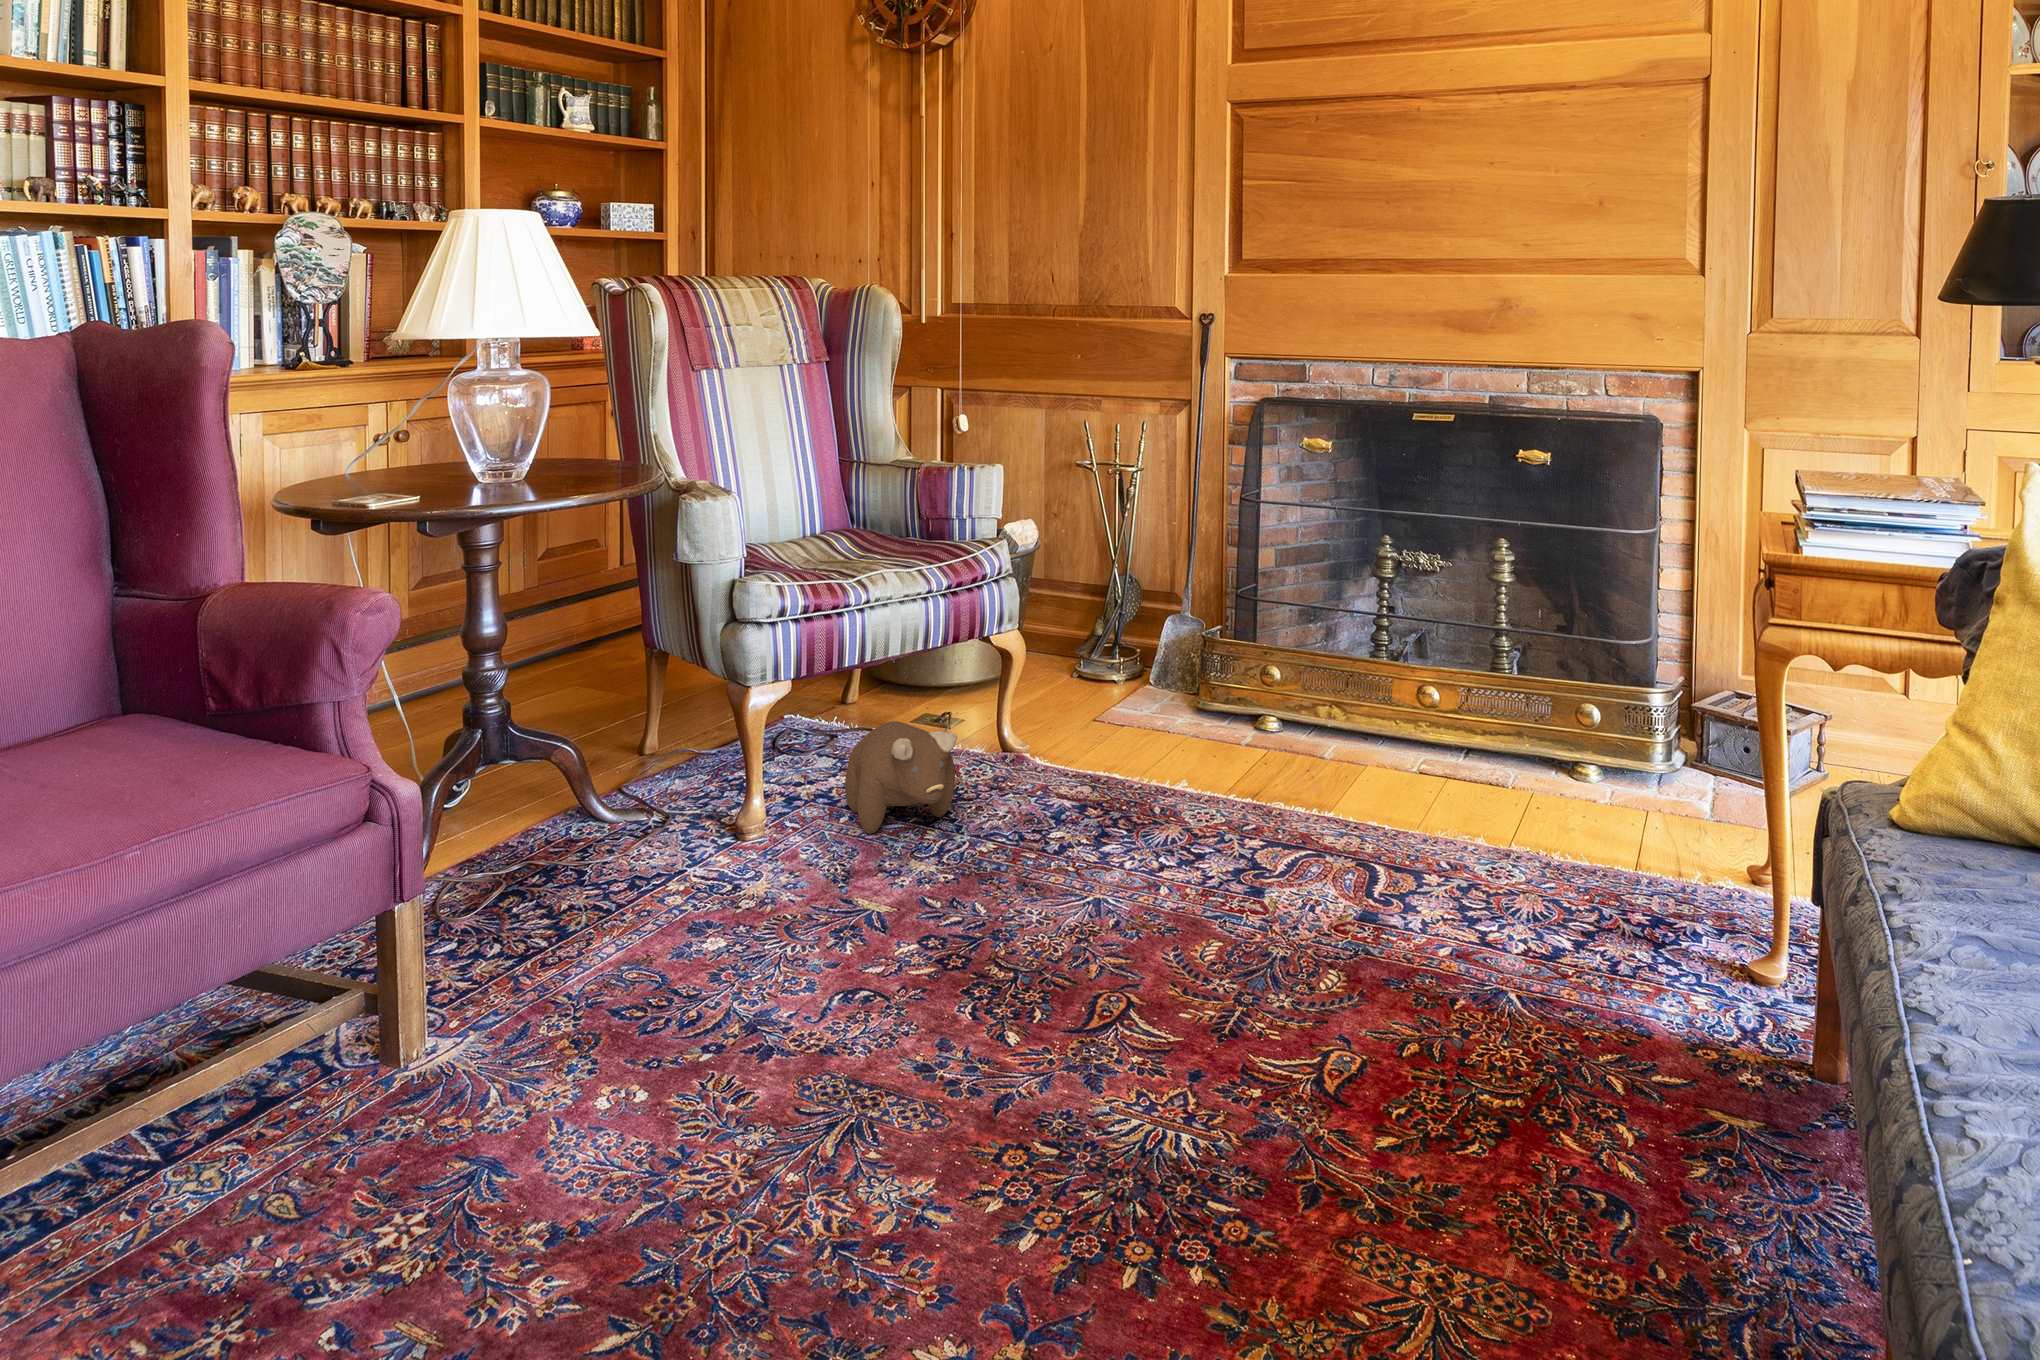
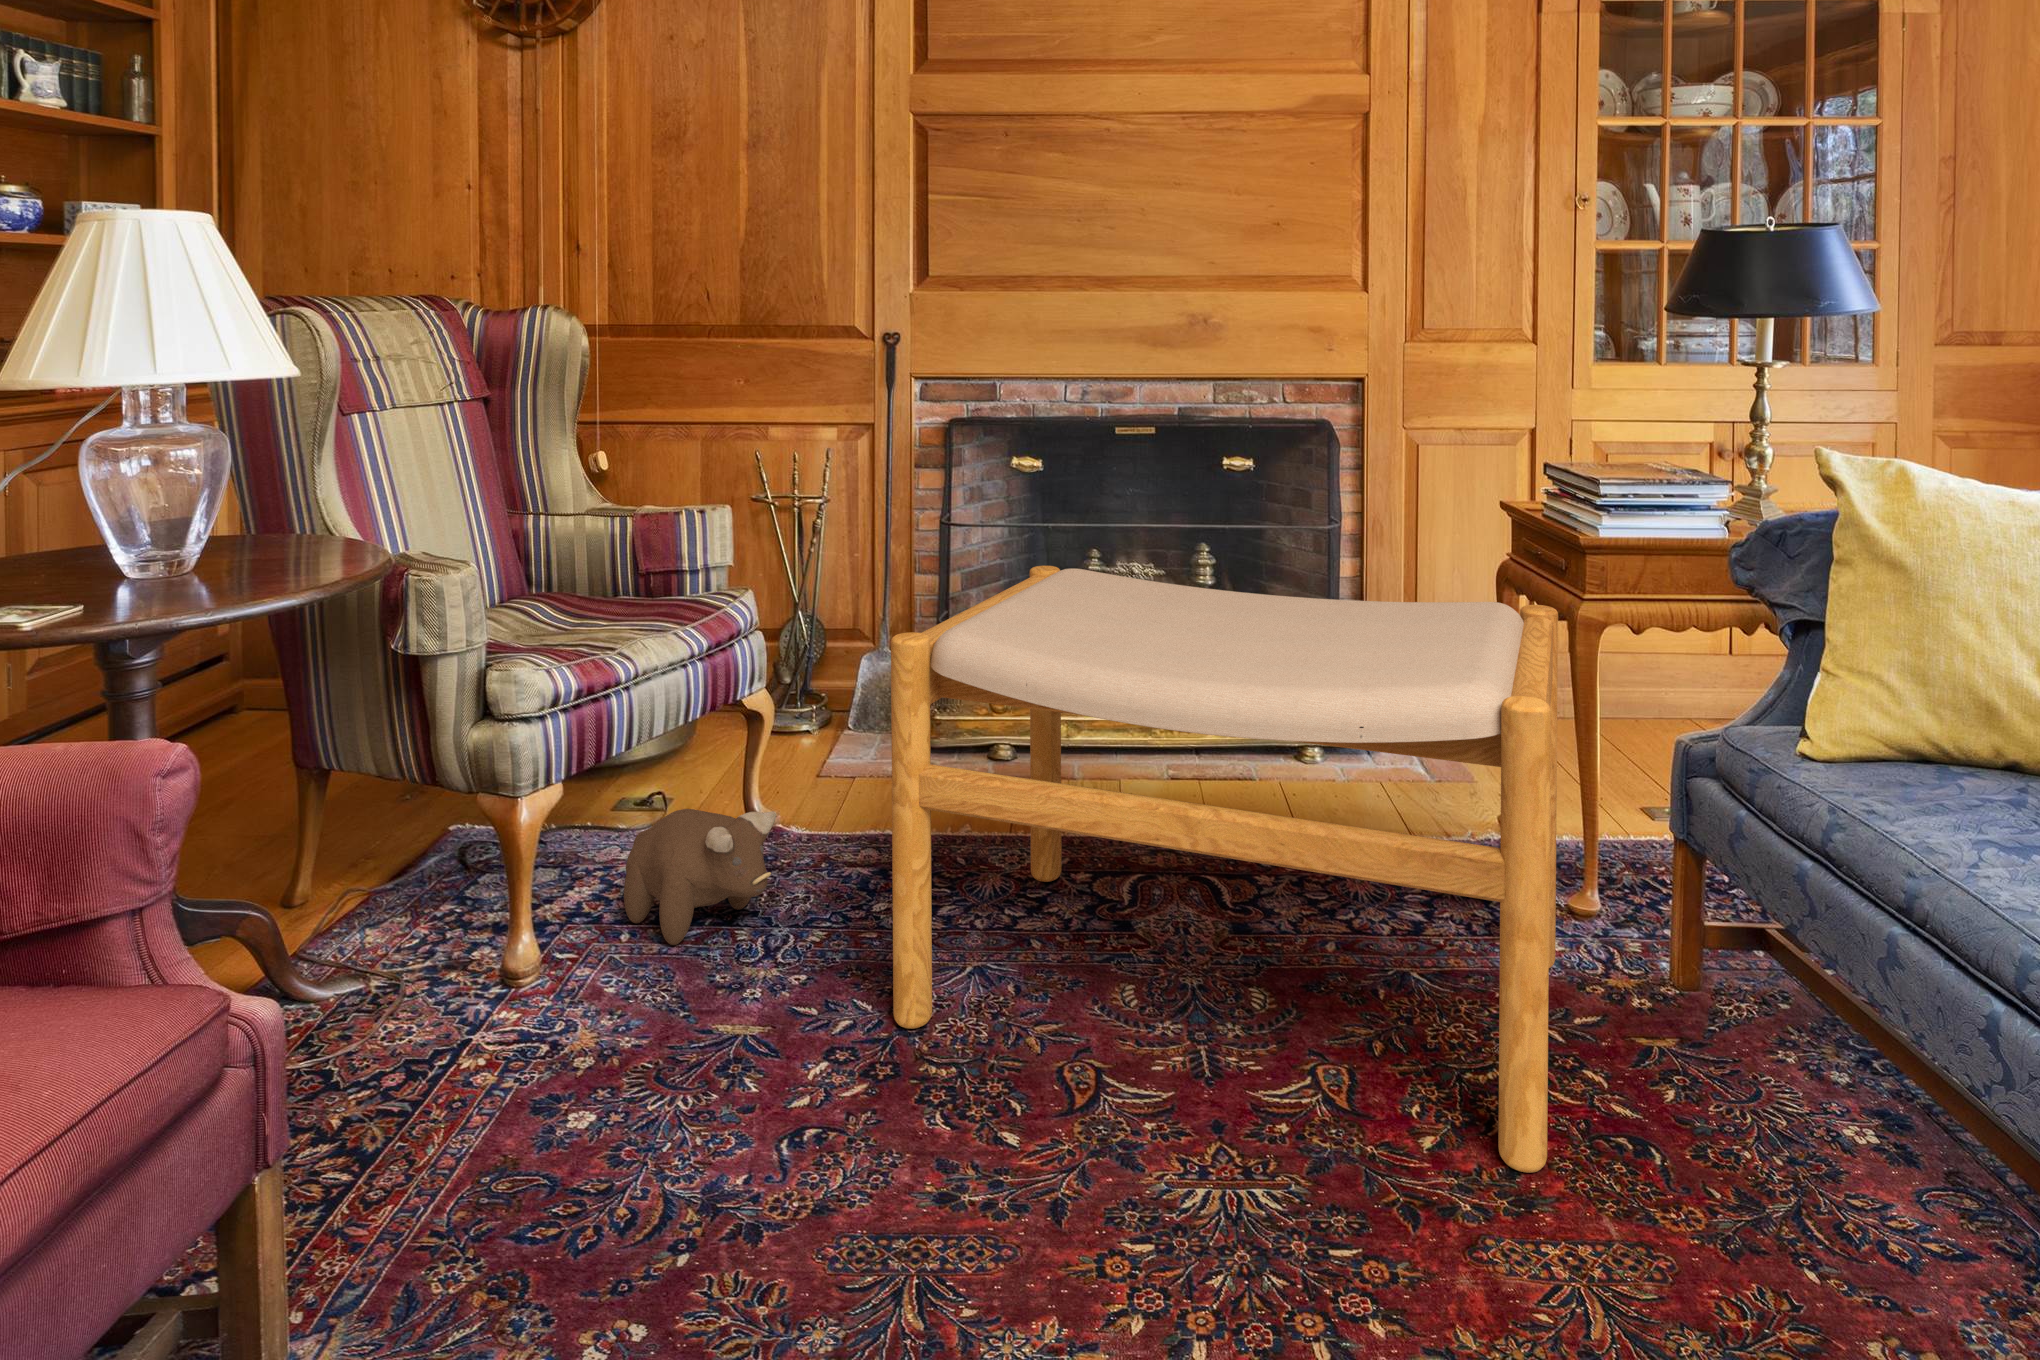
footstool: none [987,538,1687,1200] -> present [891,566,1558,1173]

